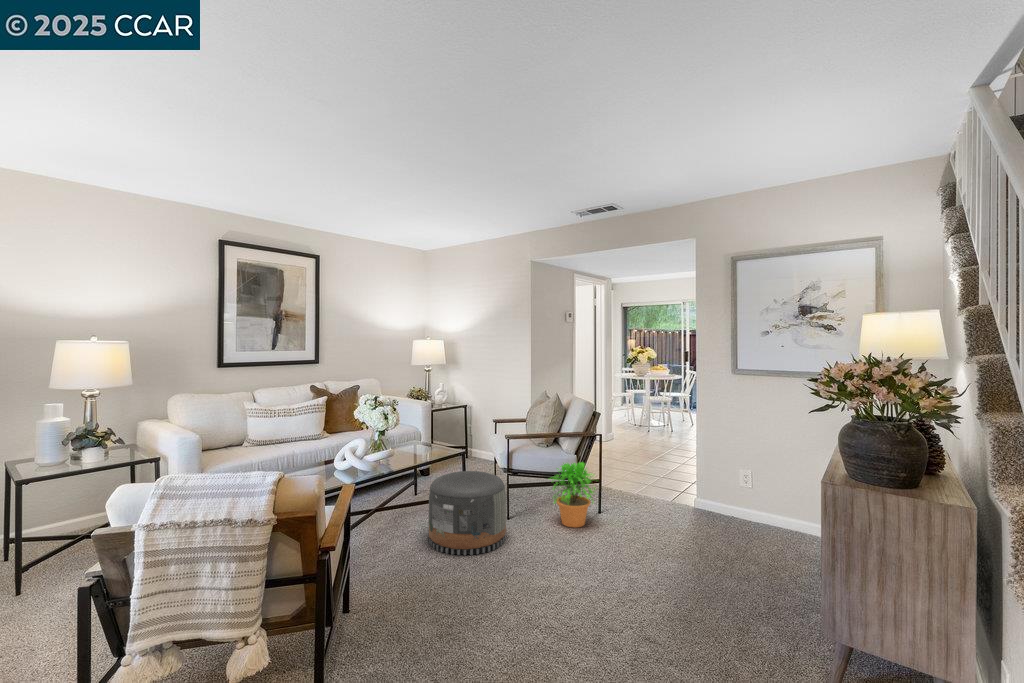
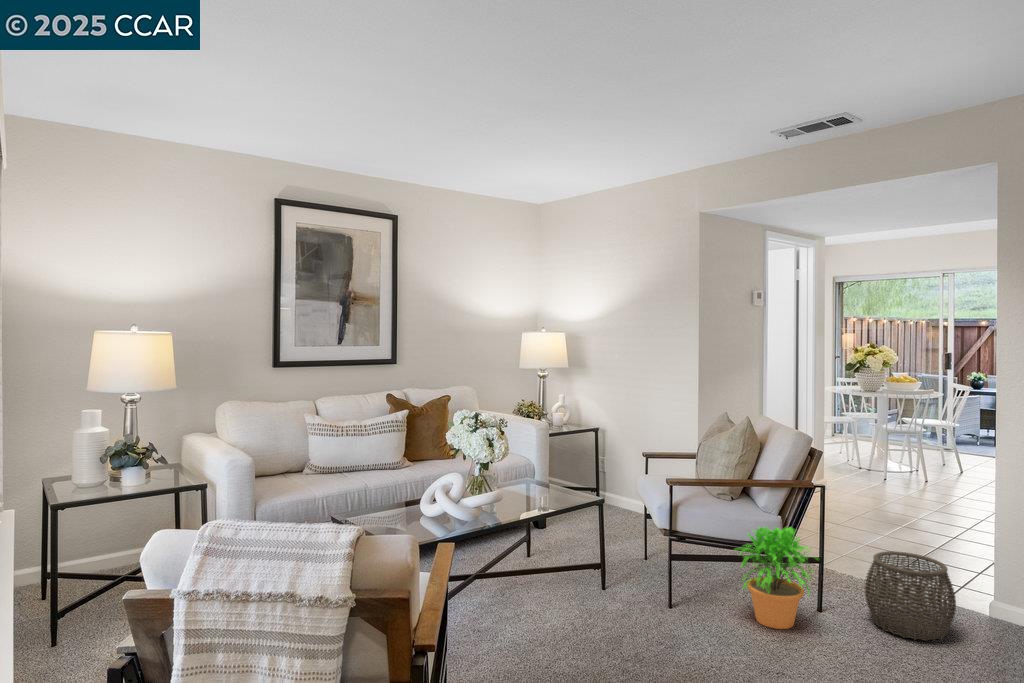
pouf: present [429,471,506,555] -> none [553,529,670,658]
woven basket: none [627,473,677,526] -> present [864,551,956,641]

